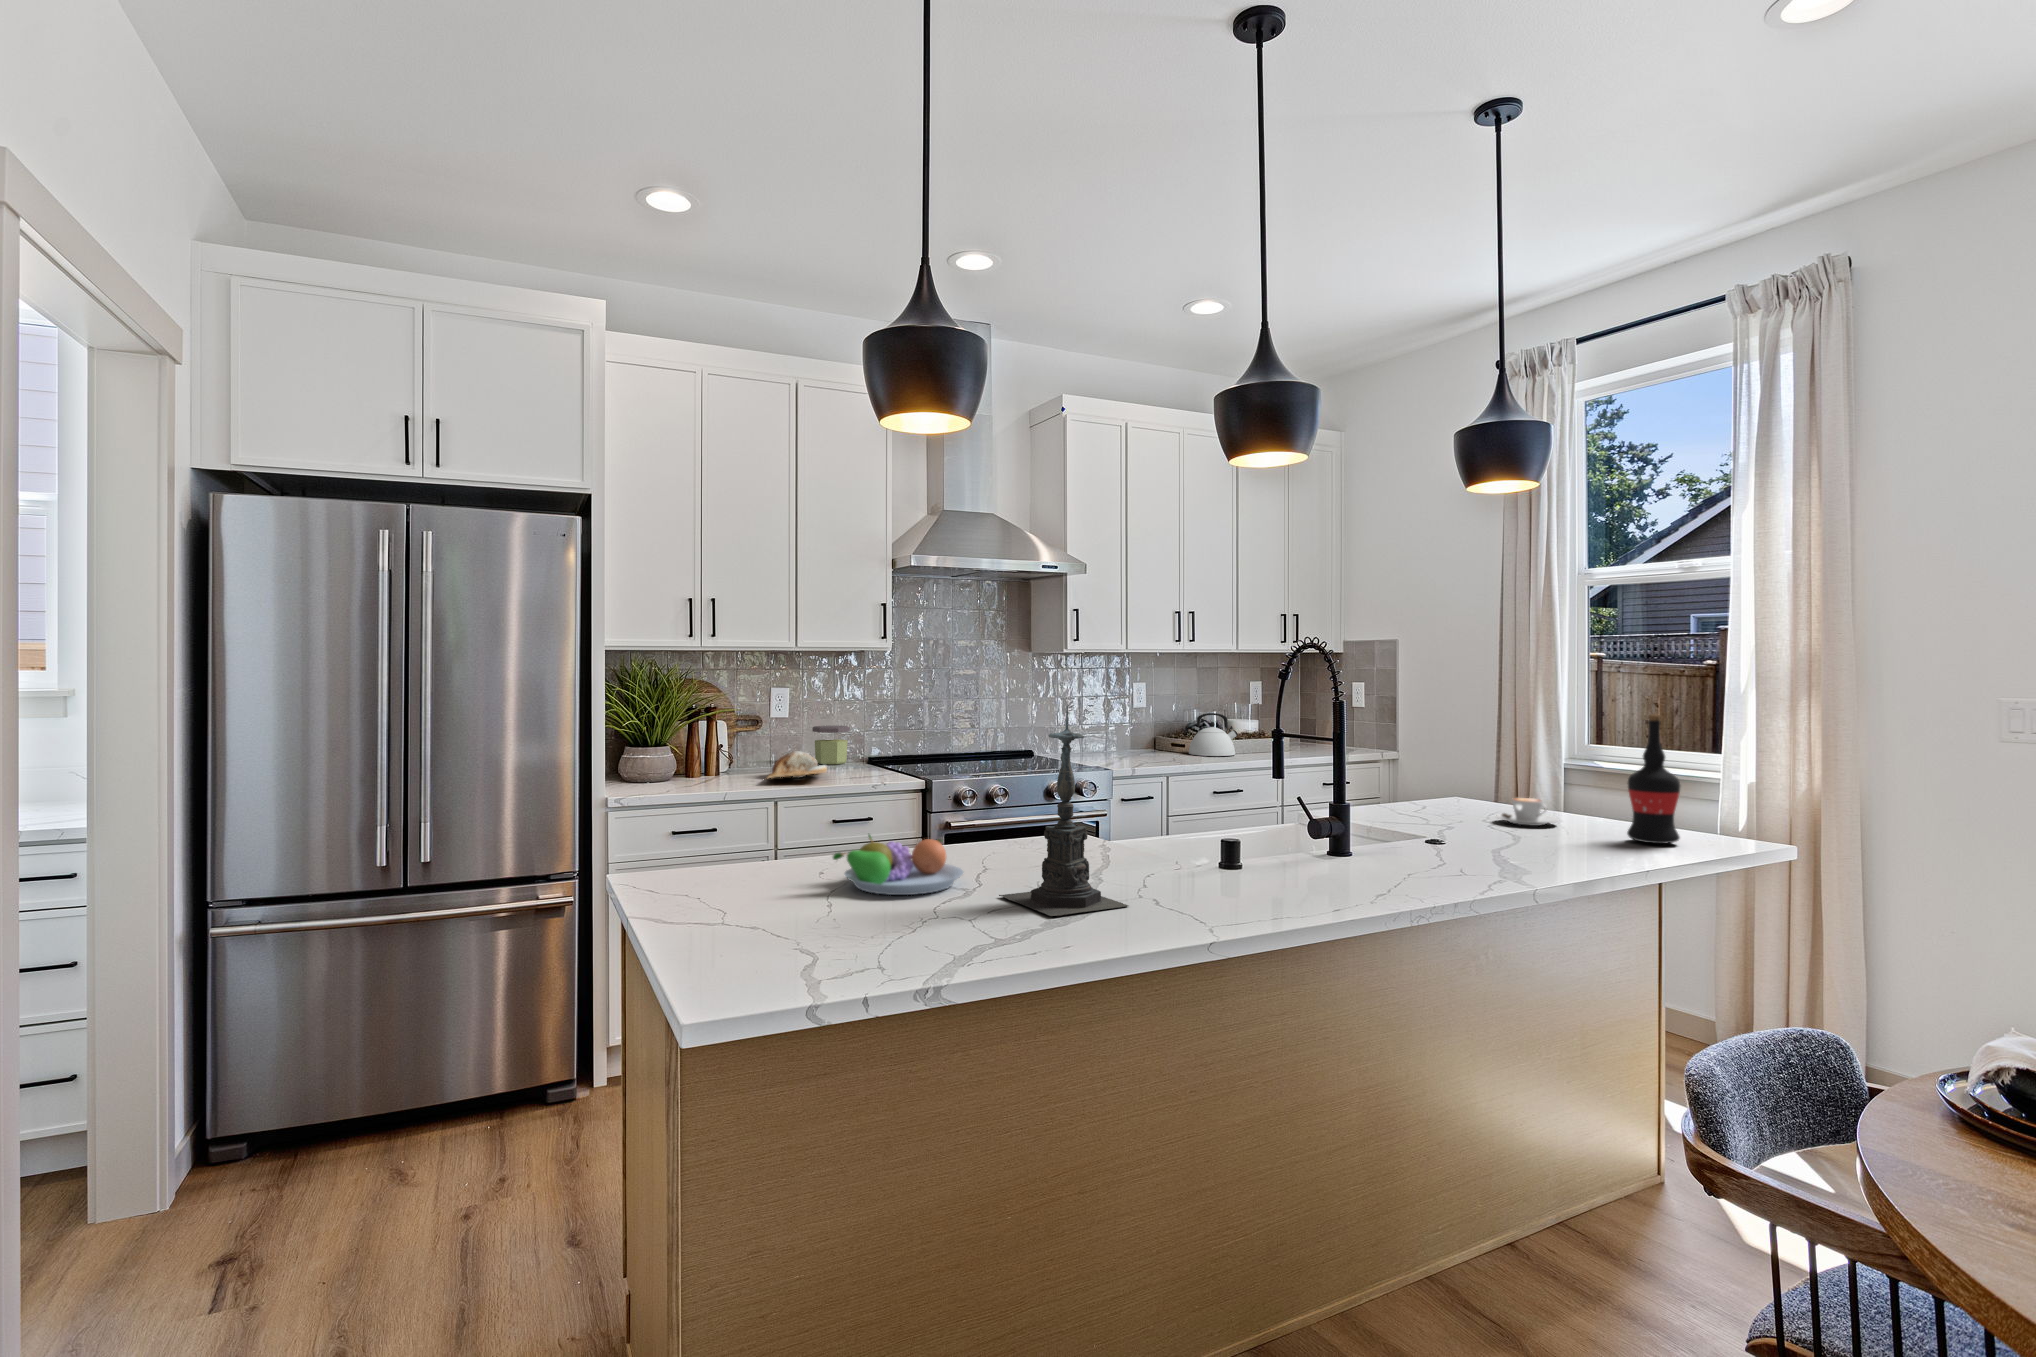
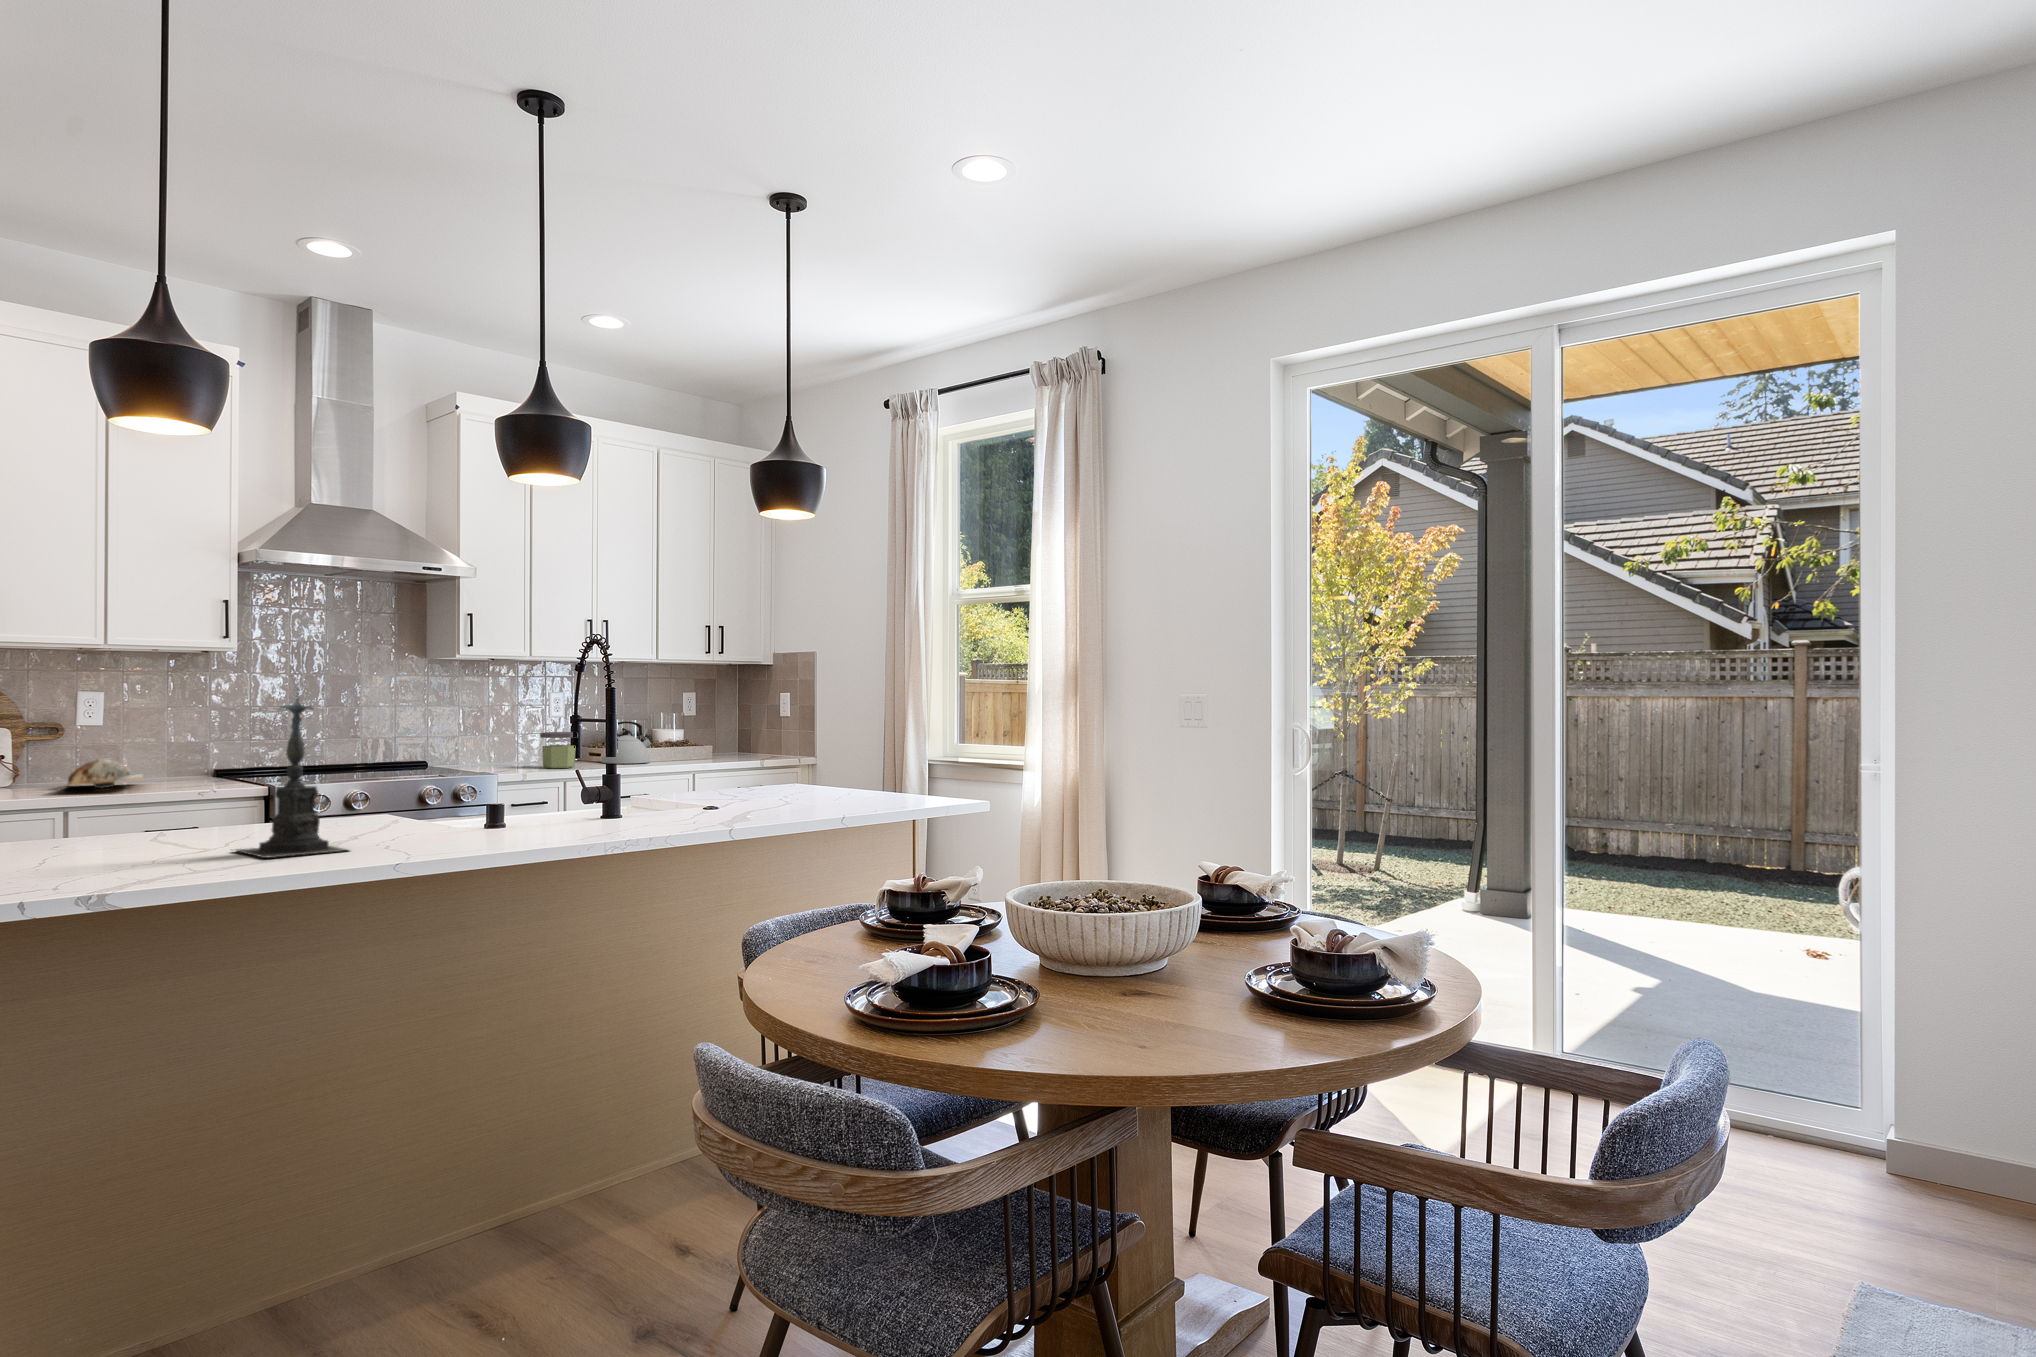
wine bottle: present [1627,714,1680,844] -> none [864,701,900,803]
jar: present [812,725,850,764] -> present [540,732,578,768]
coffee cup: present [1496,798,1559,826] -> none [786,776,835,797]
fruit bowl: present [833,835,963,895] -> none [54,805,206,855]

